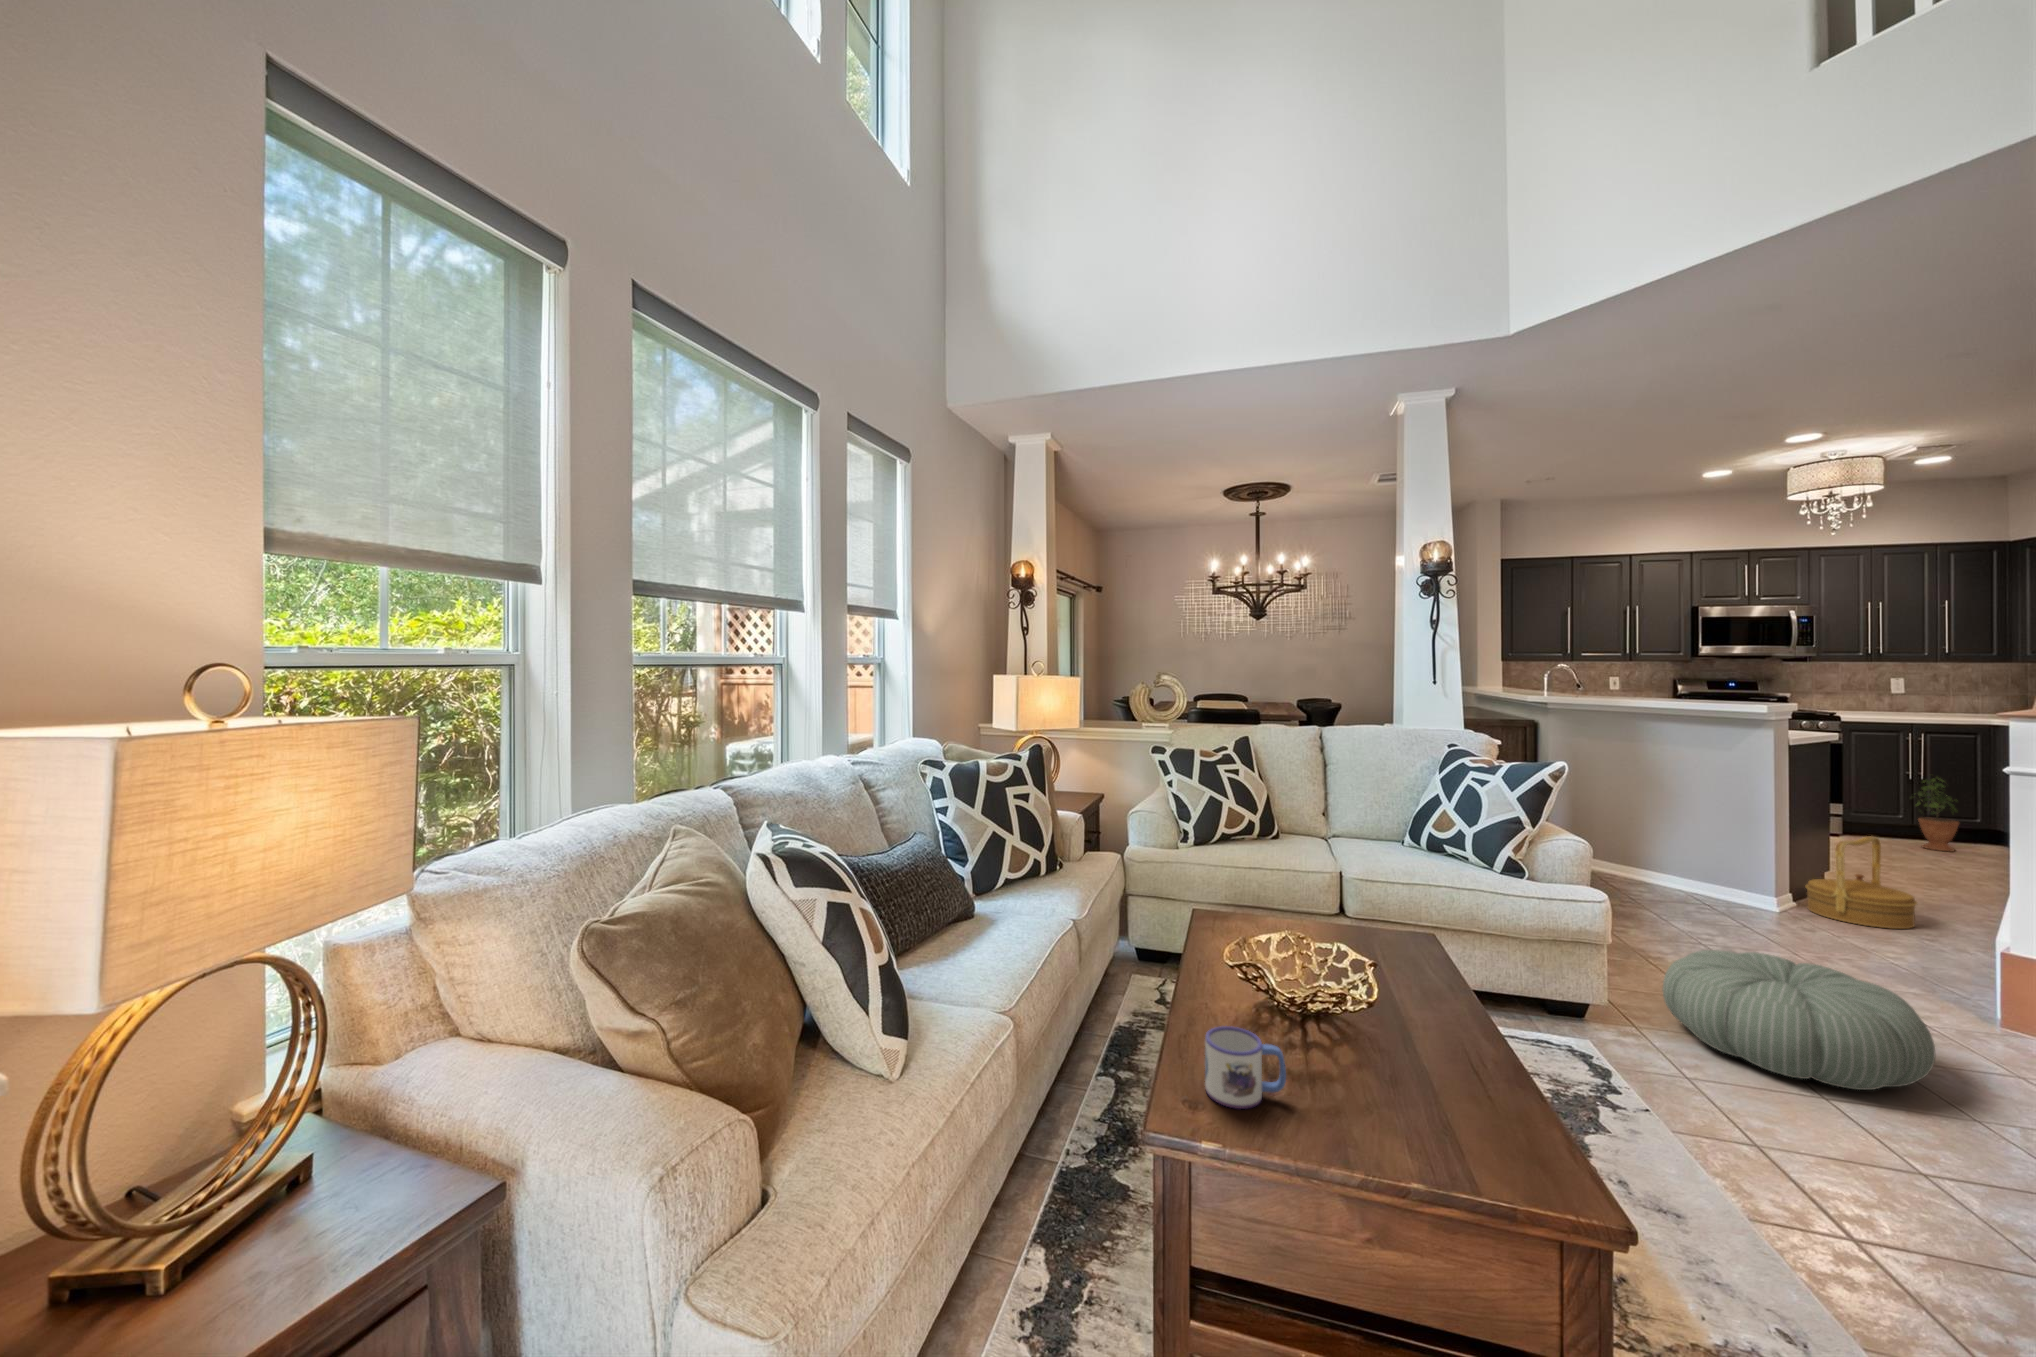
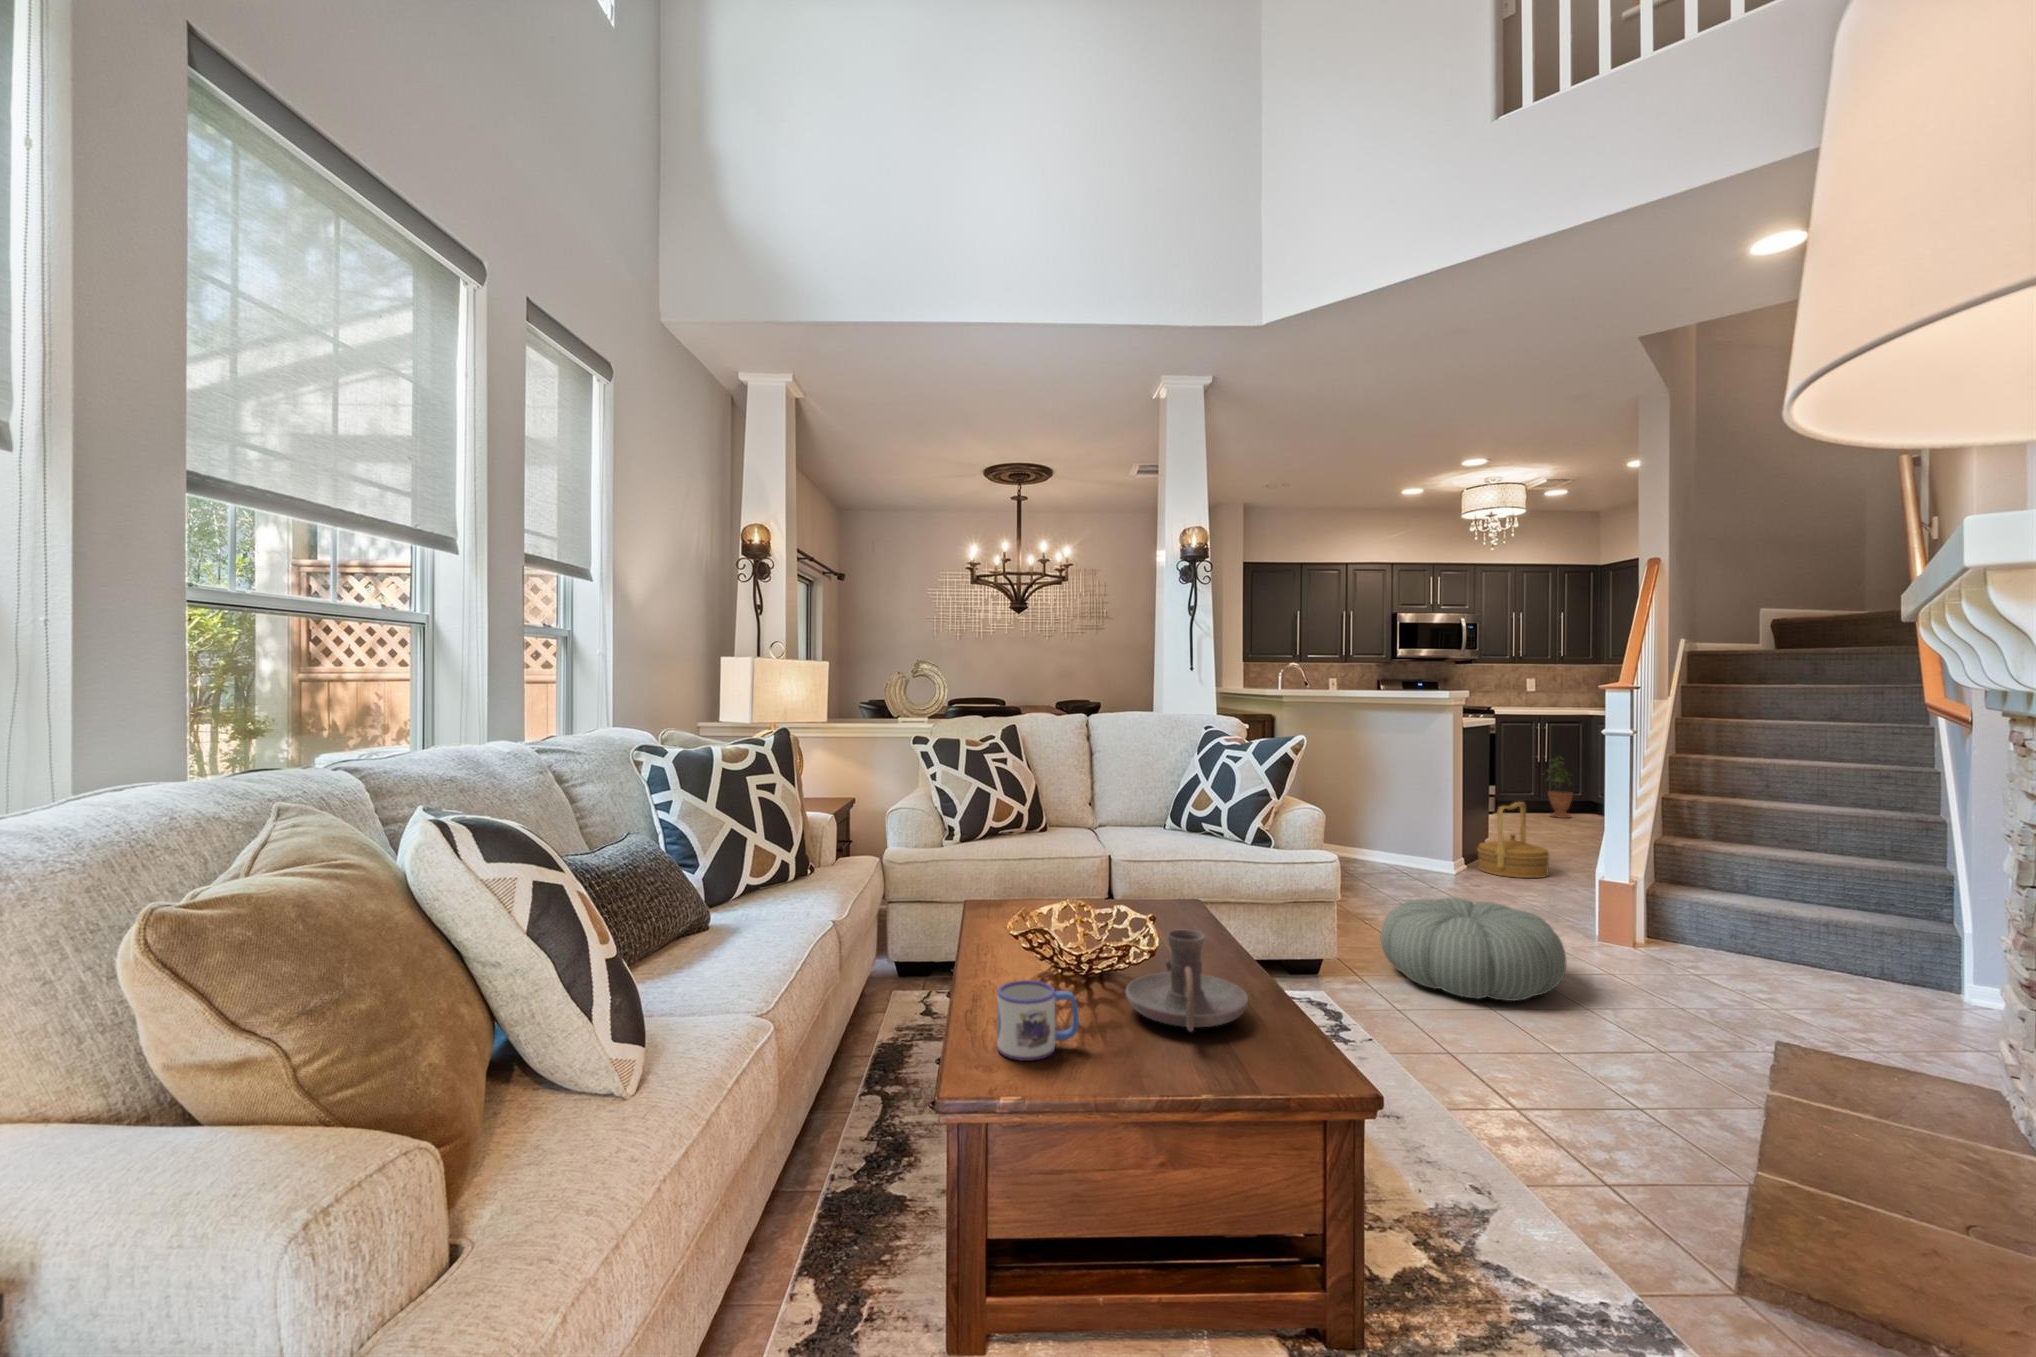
candle holder: none [1339,994,1476,1108] -> present [1126,930,1248,1031]

